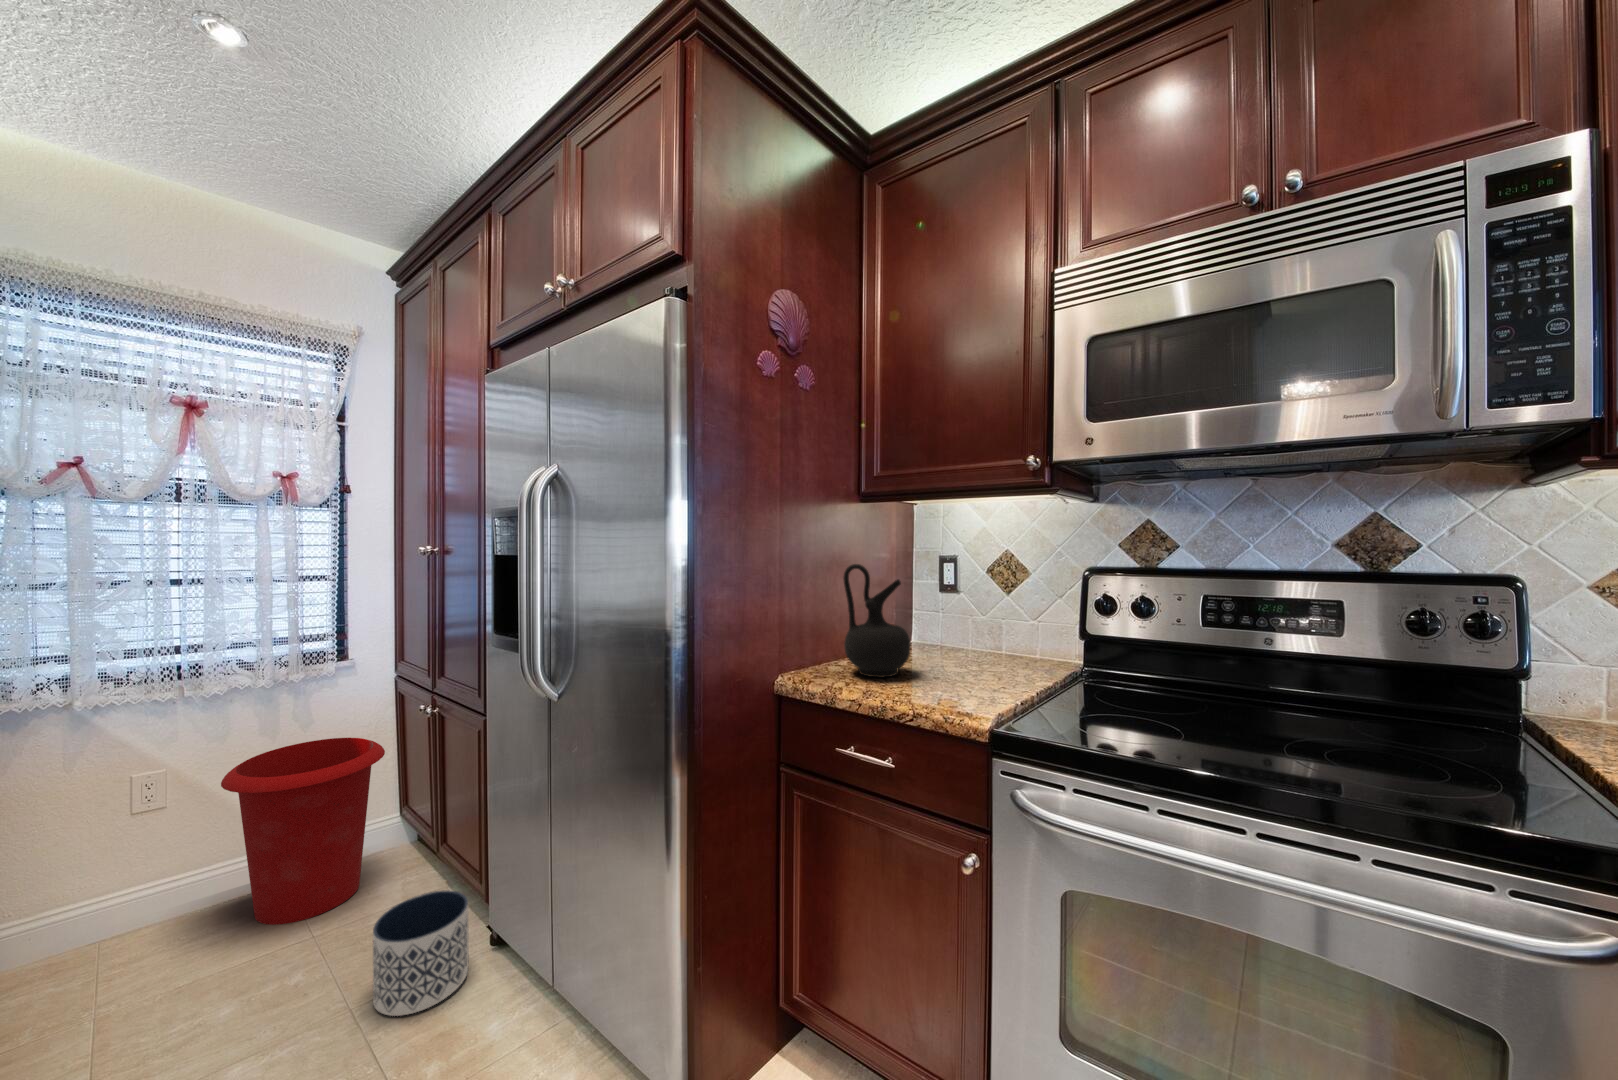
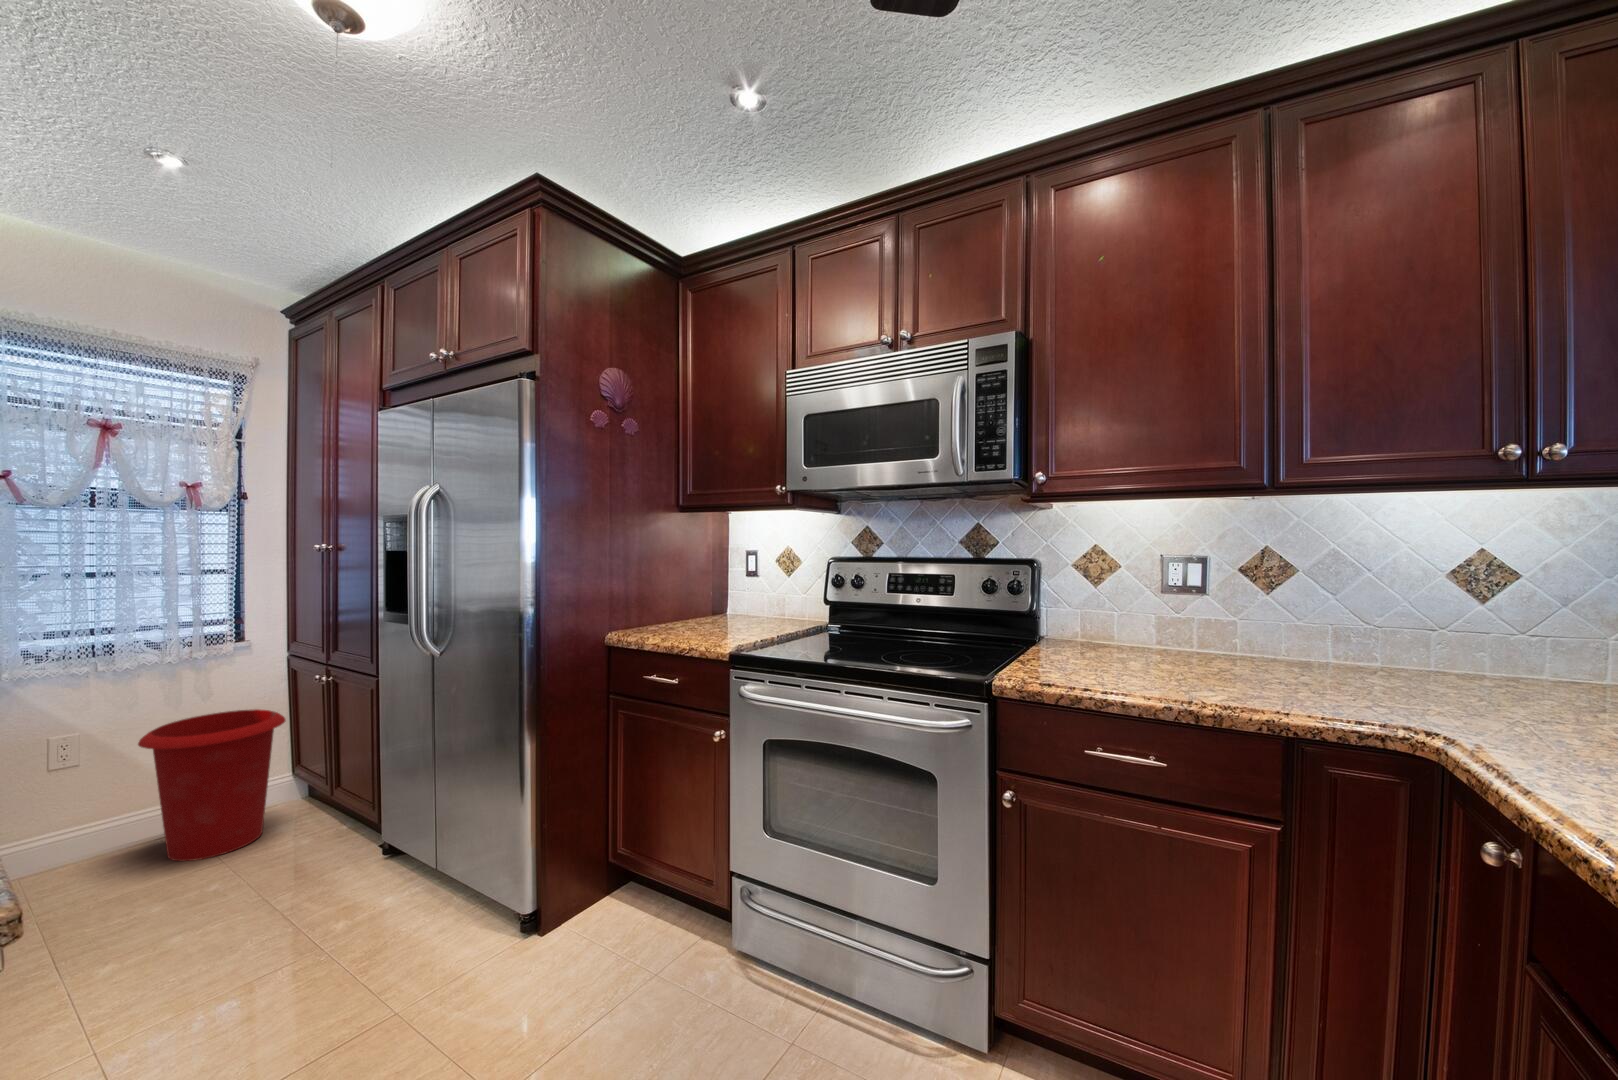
ceramic jug: present [843,564,911,677] -> none [658,555,705,633]
planter: present [373,890,469,1016] -> none [289,816,368,903]

